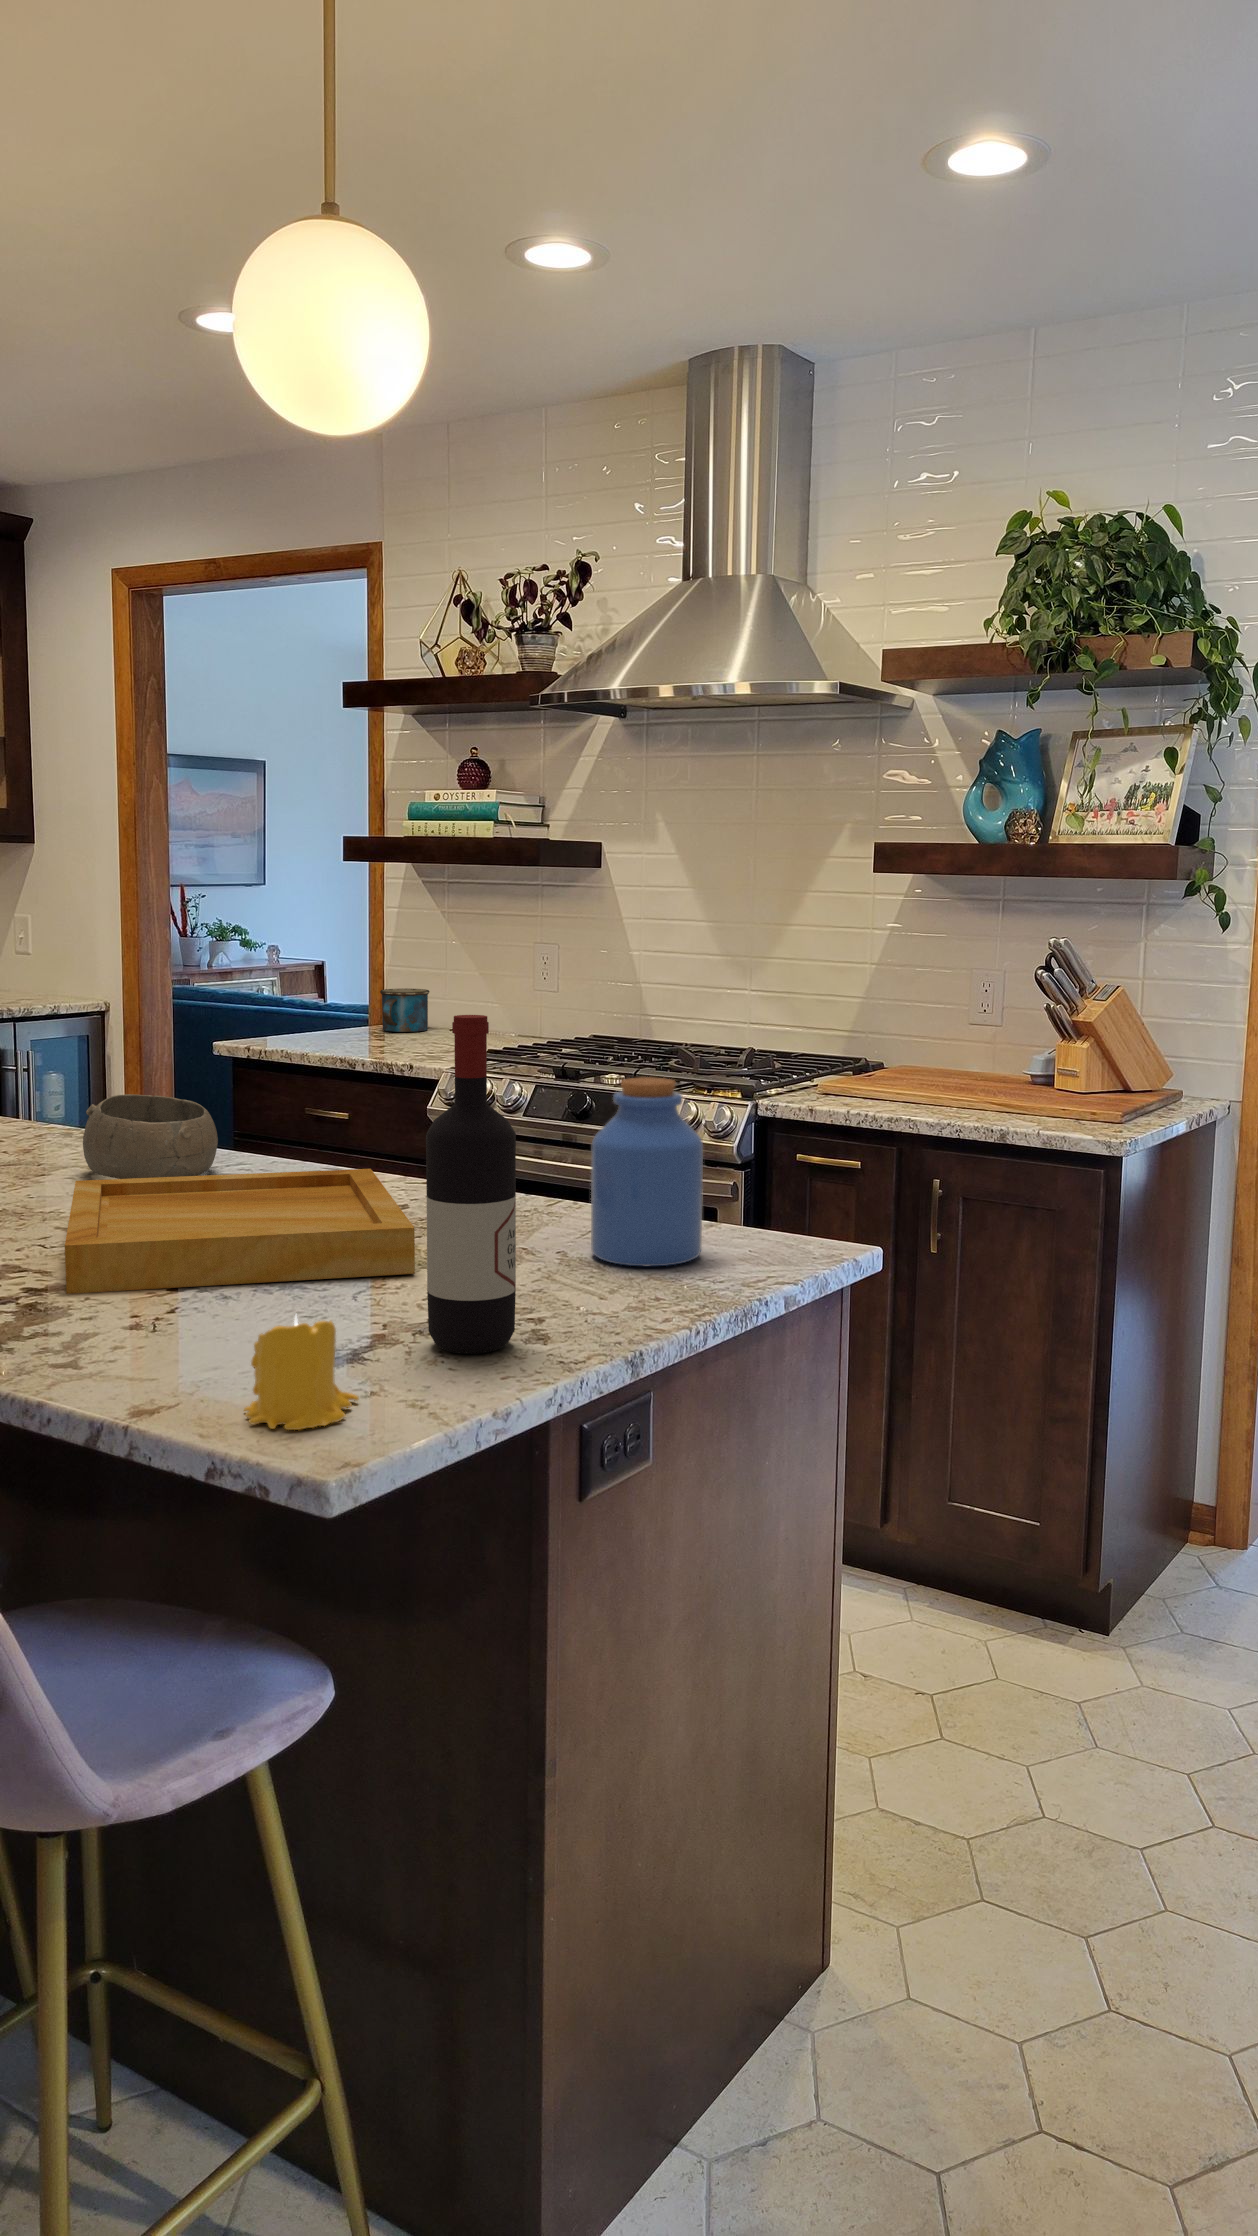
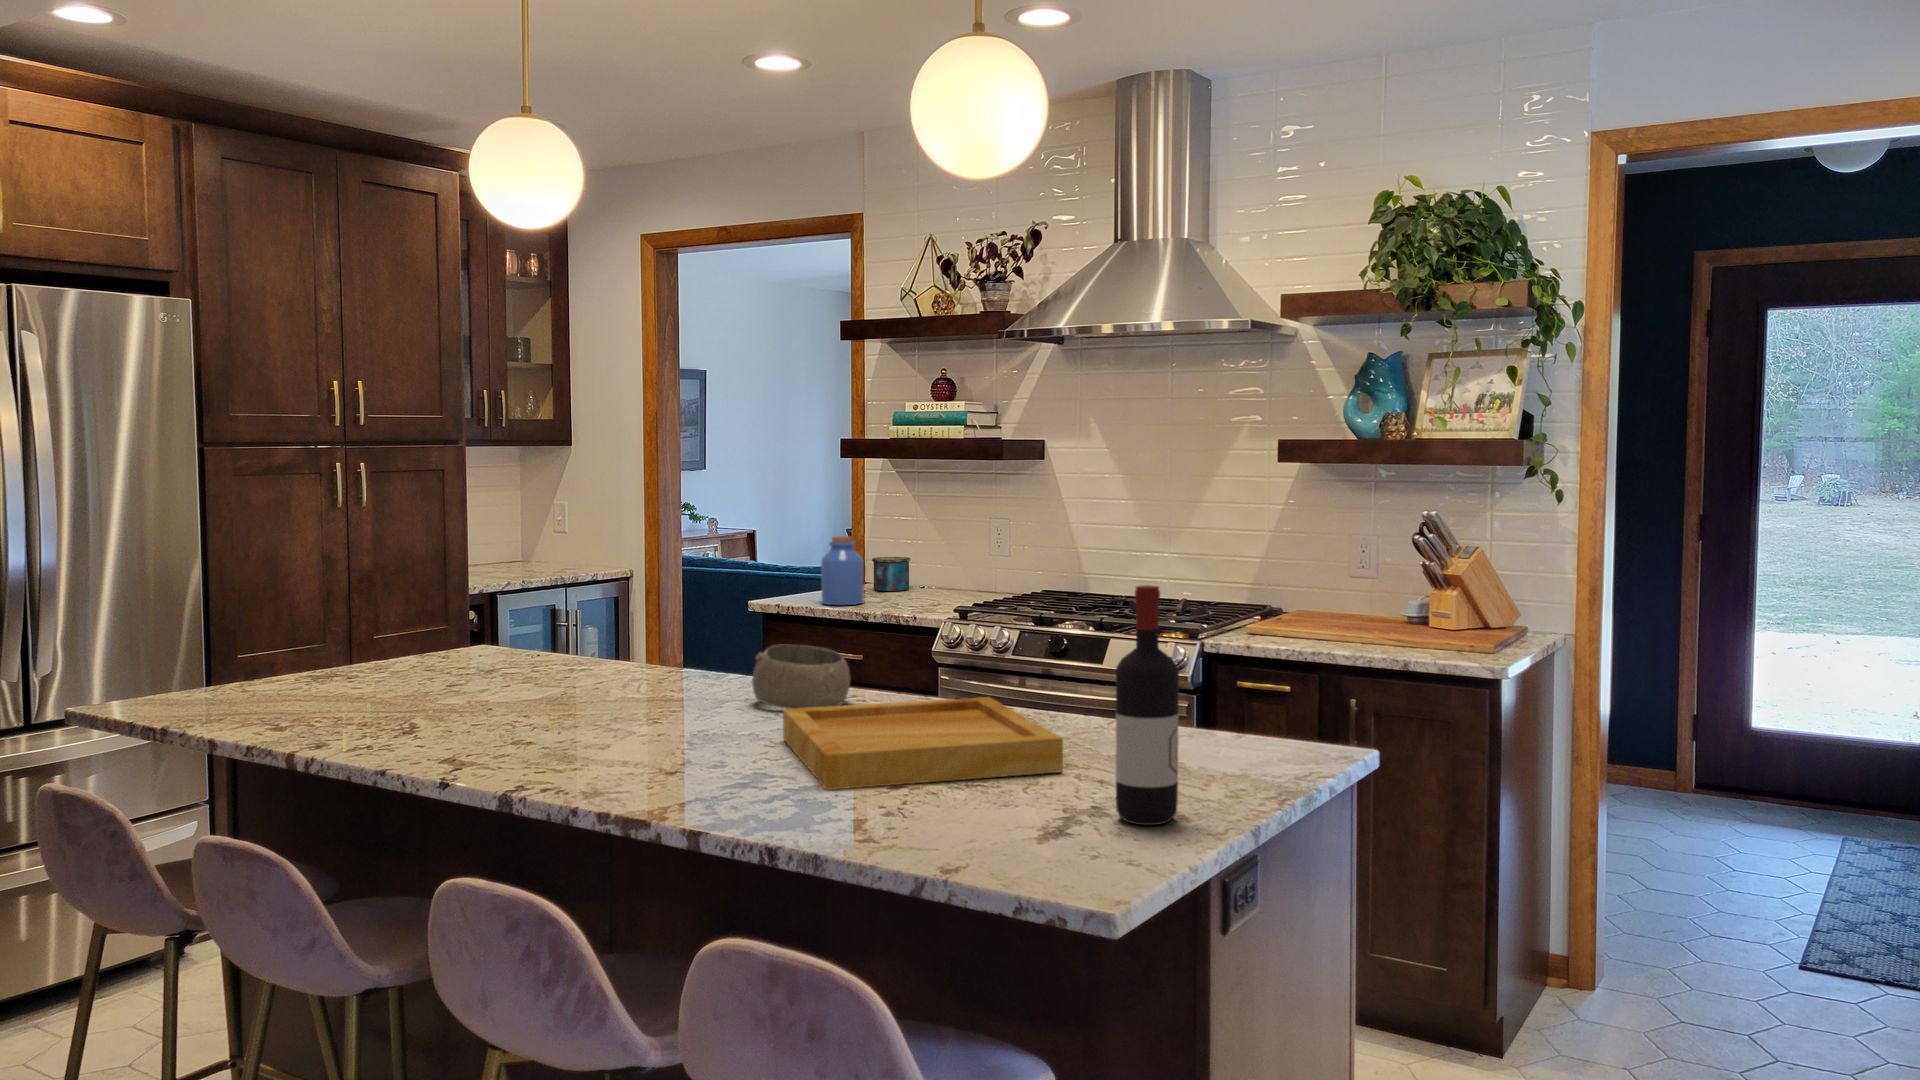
jar: present [591,1077,703,1266] -> present [821,536,864,605]
candle: present [244,1316,359,1430] -> none [1029,793,1103,876]

